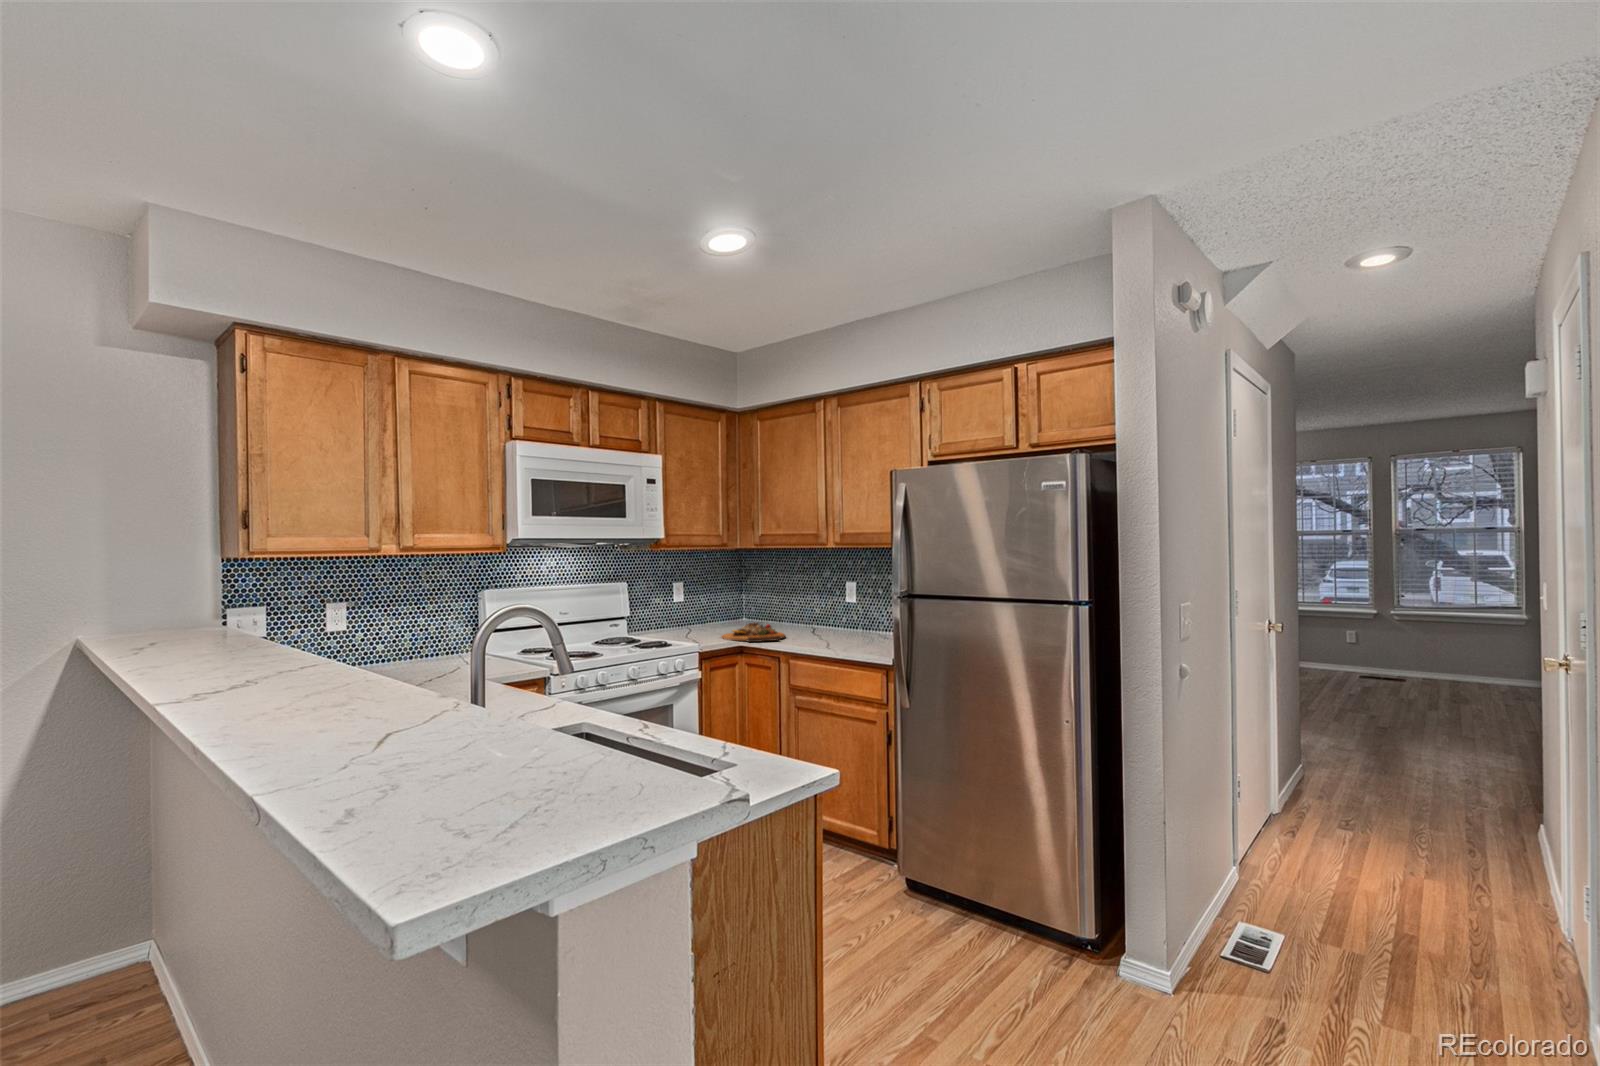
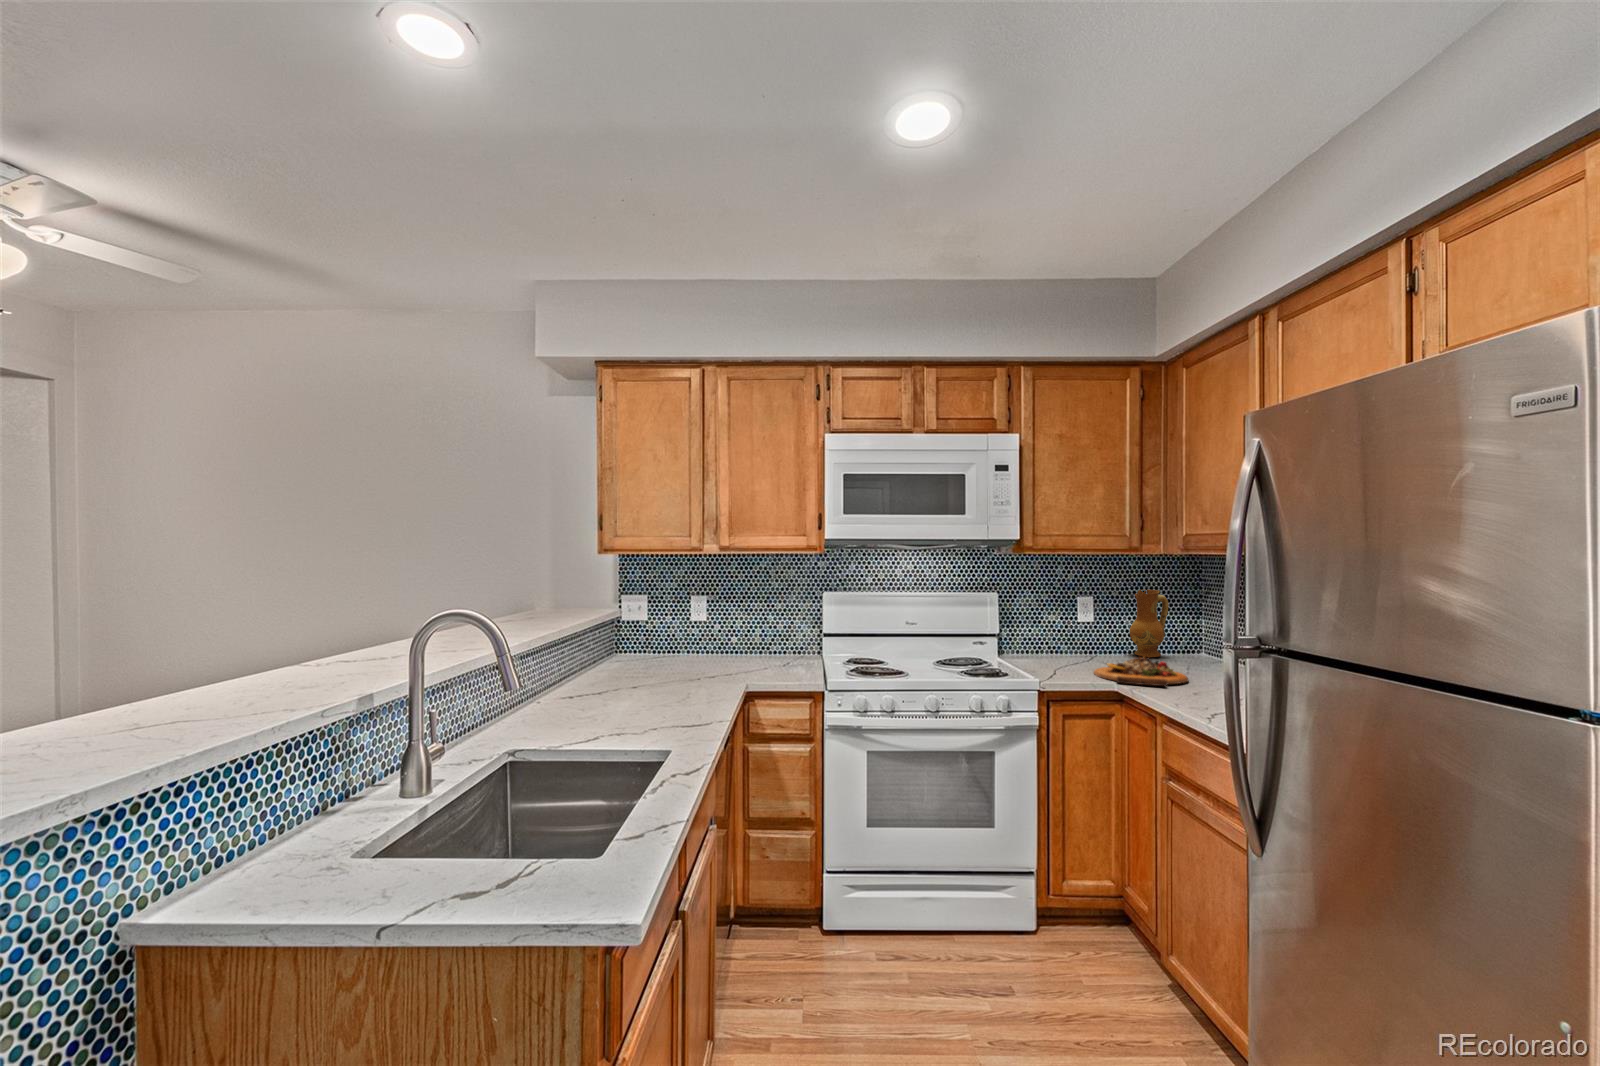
ceramic jug: none [720,574,745,626] -> present [1129,589,1169,657]

